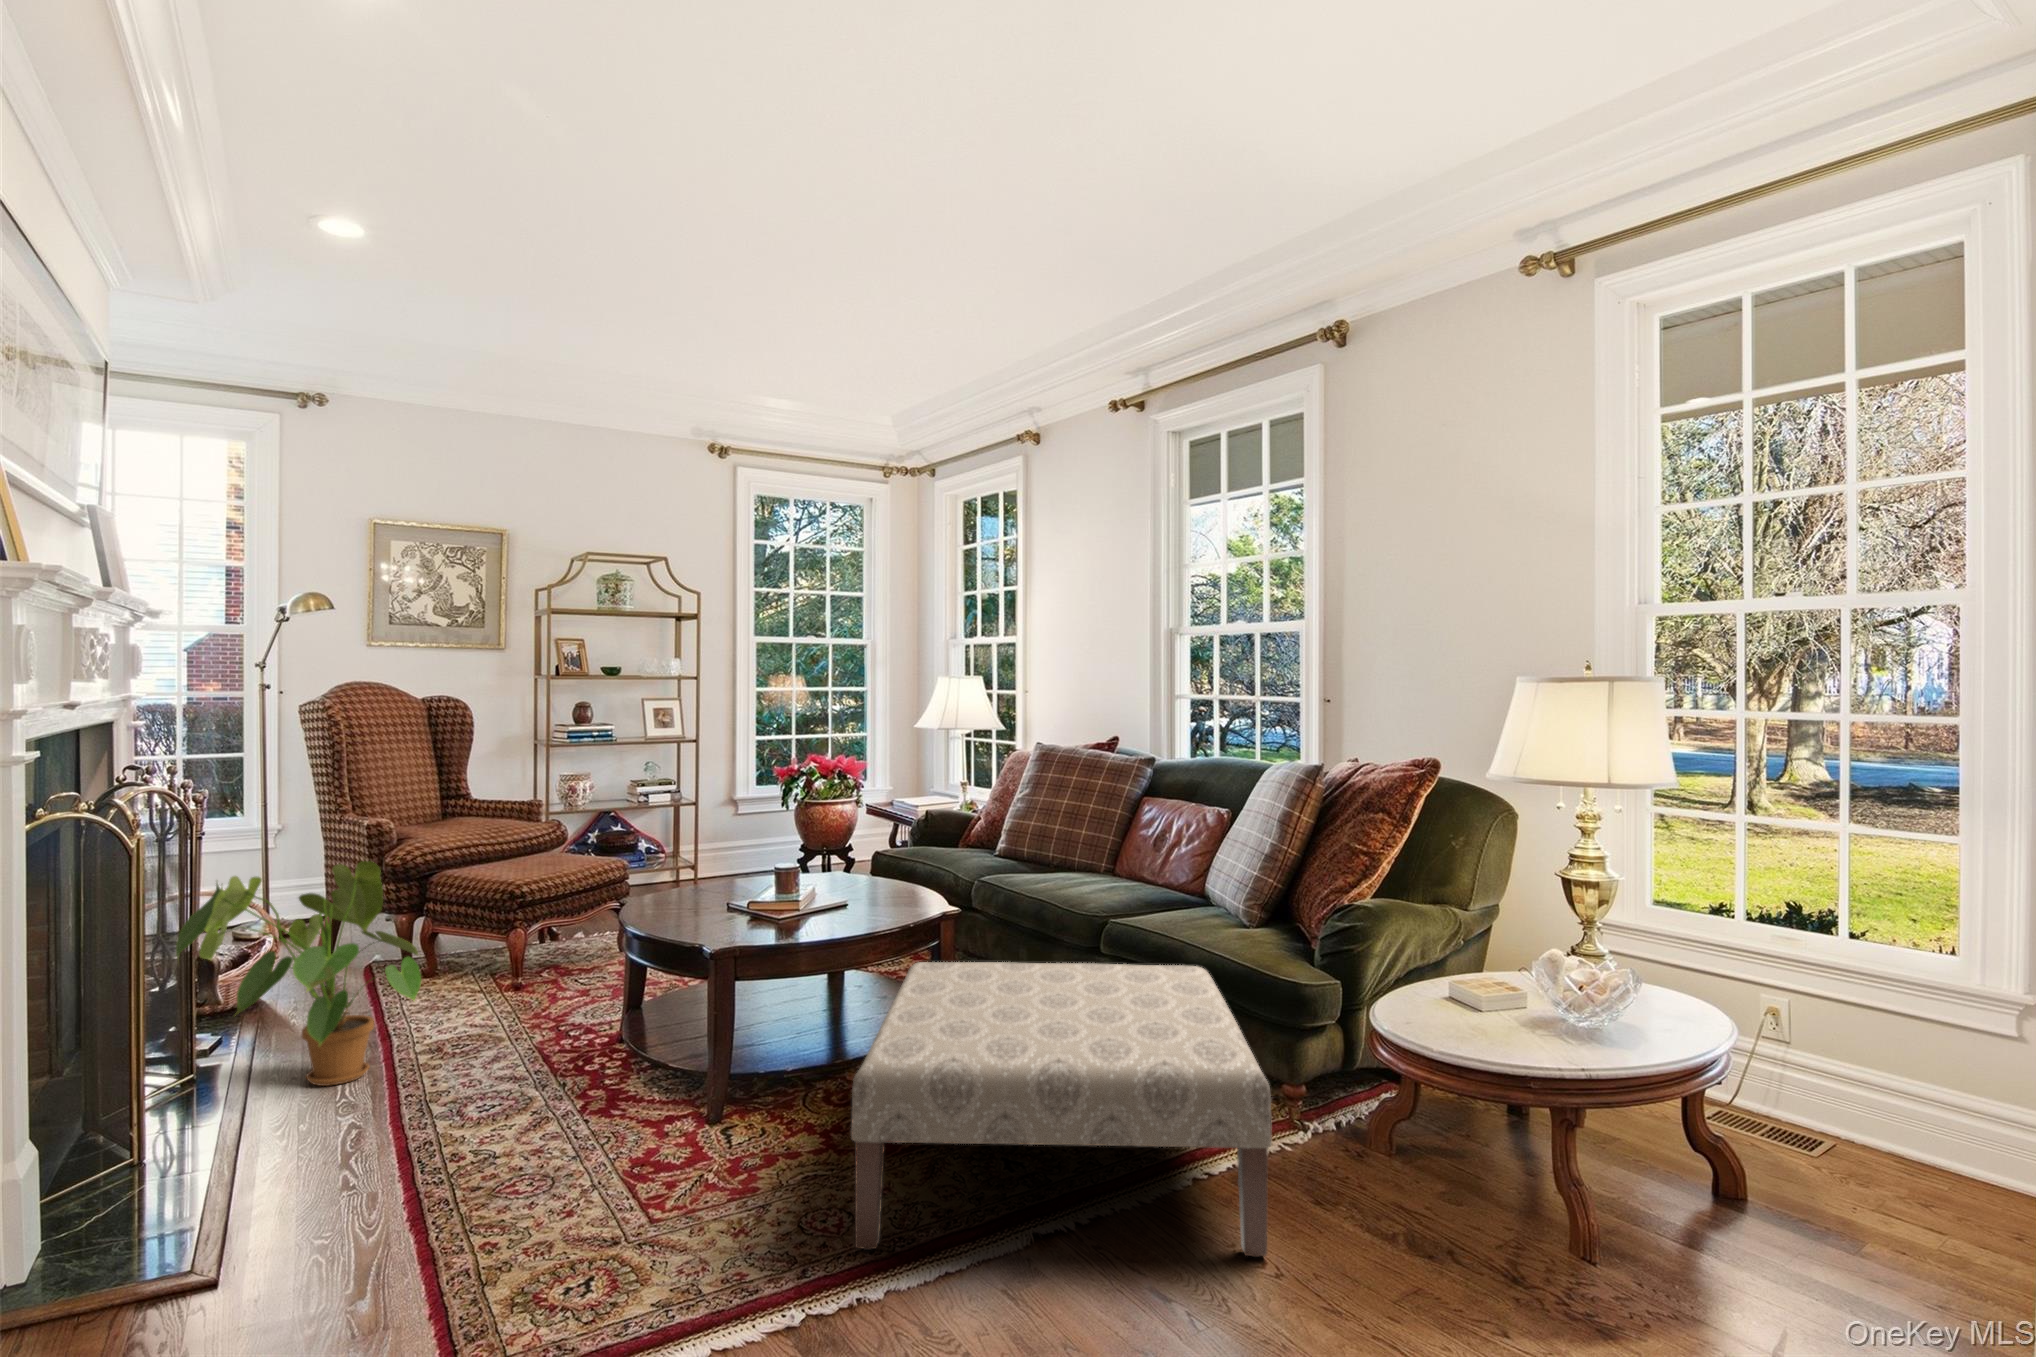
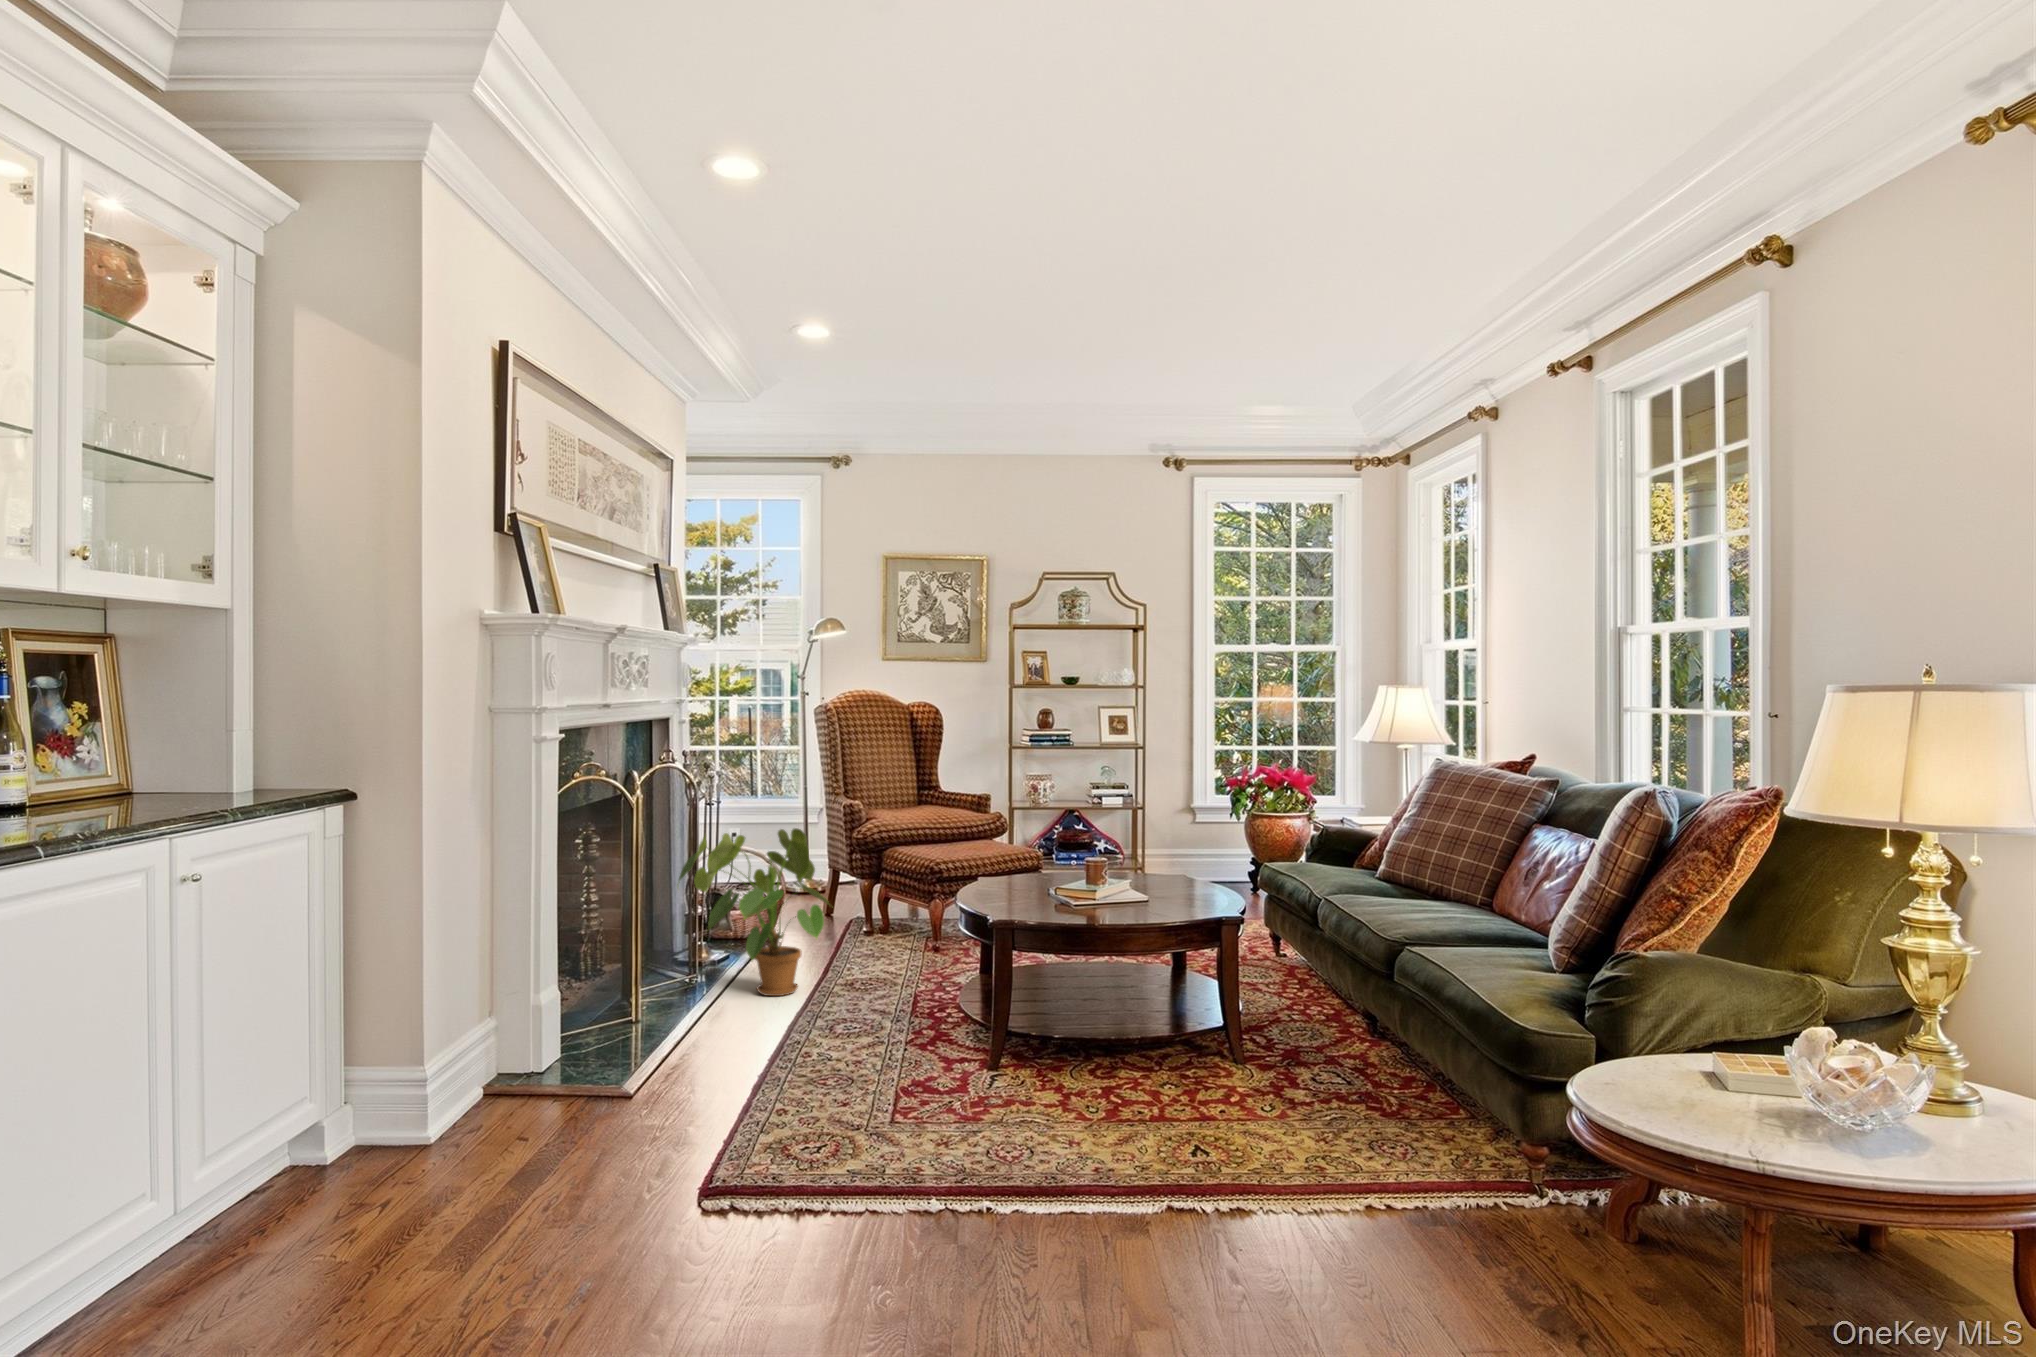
ottoman: present [851,962,1272,1257] -> none [1010,957,1463,1273]

